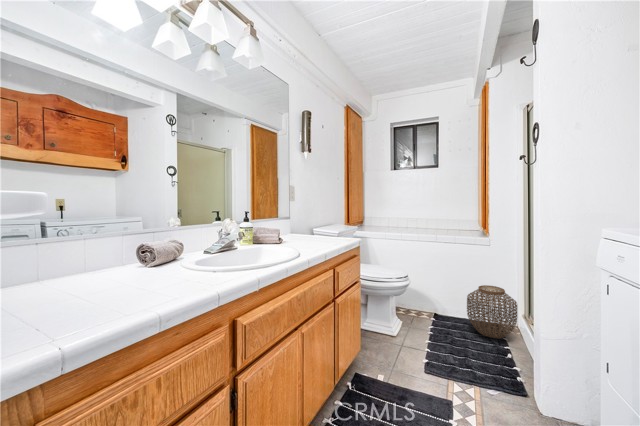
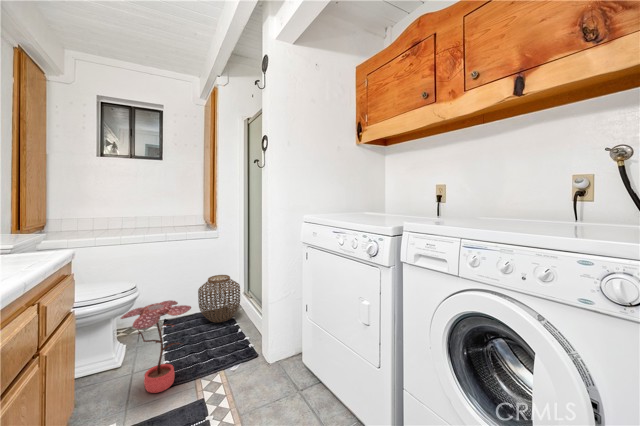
potted plant: none [391,294,448,374] -> present [121,300,191,393]

